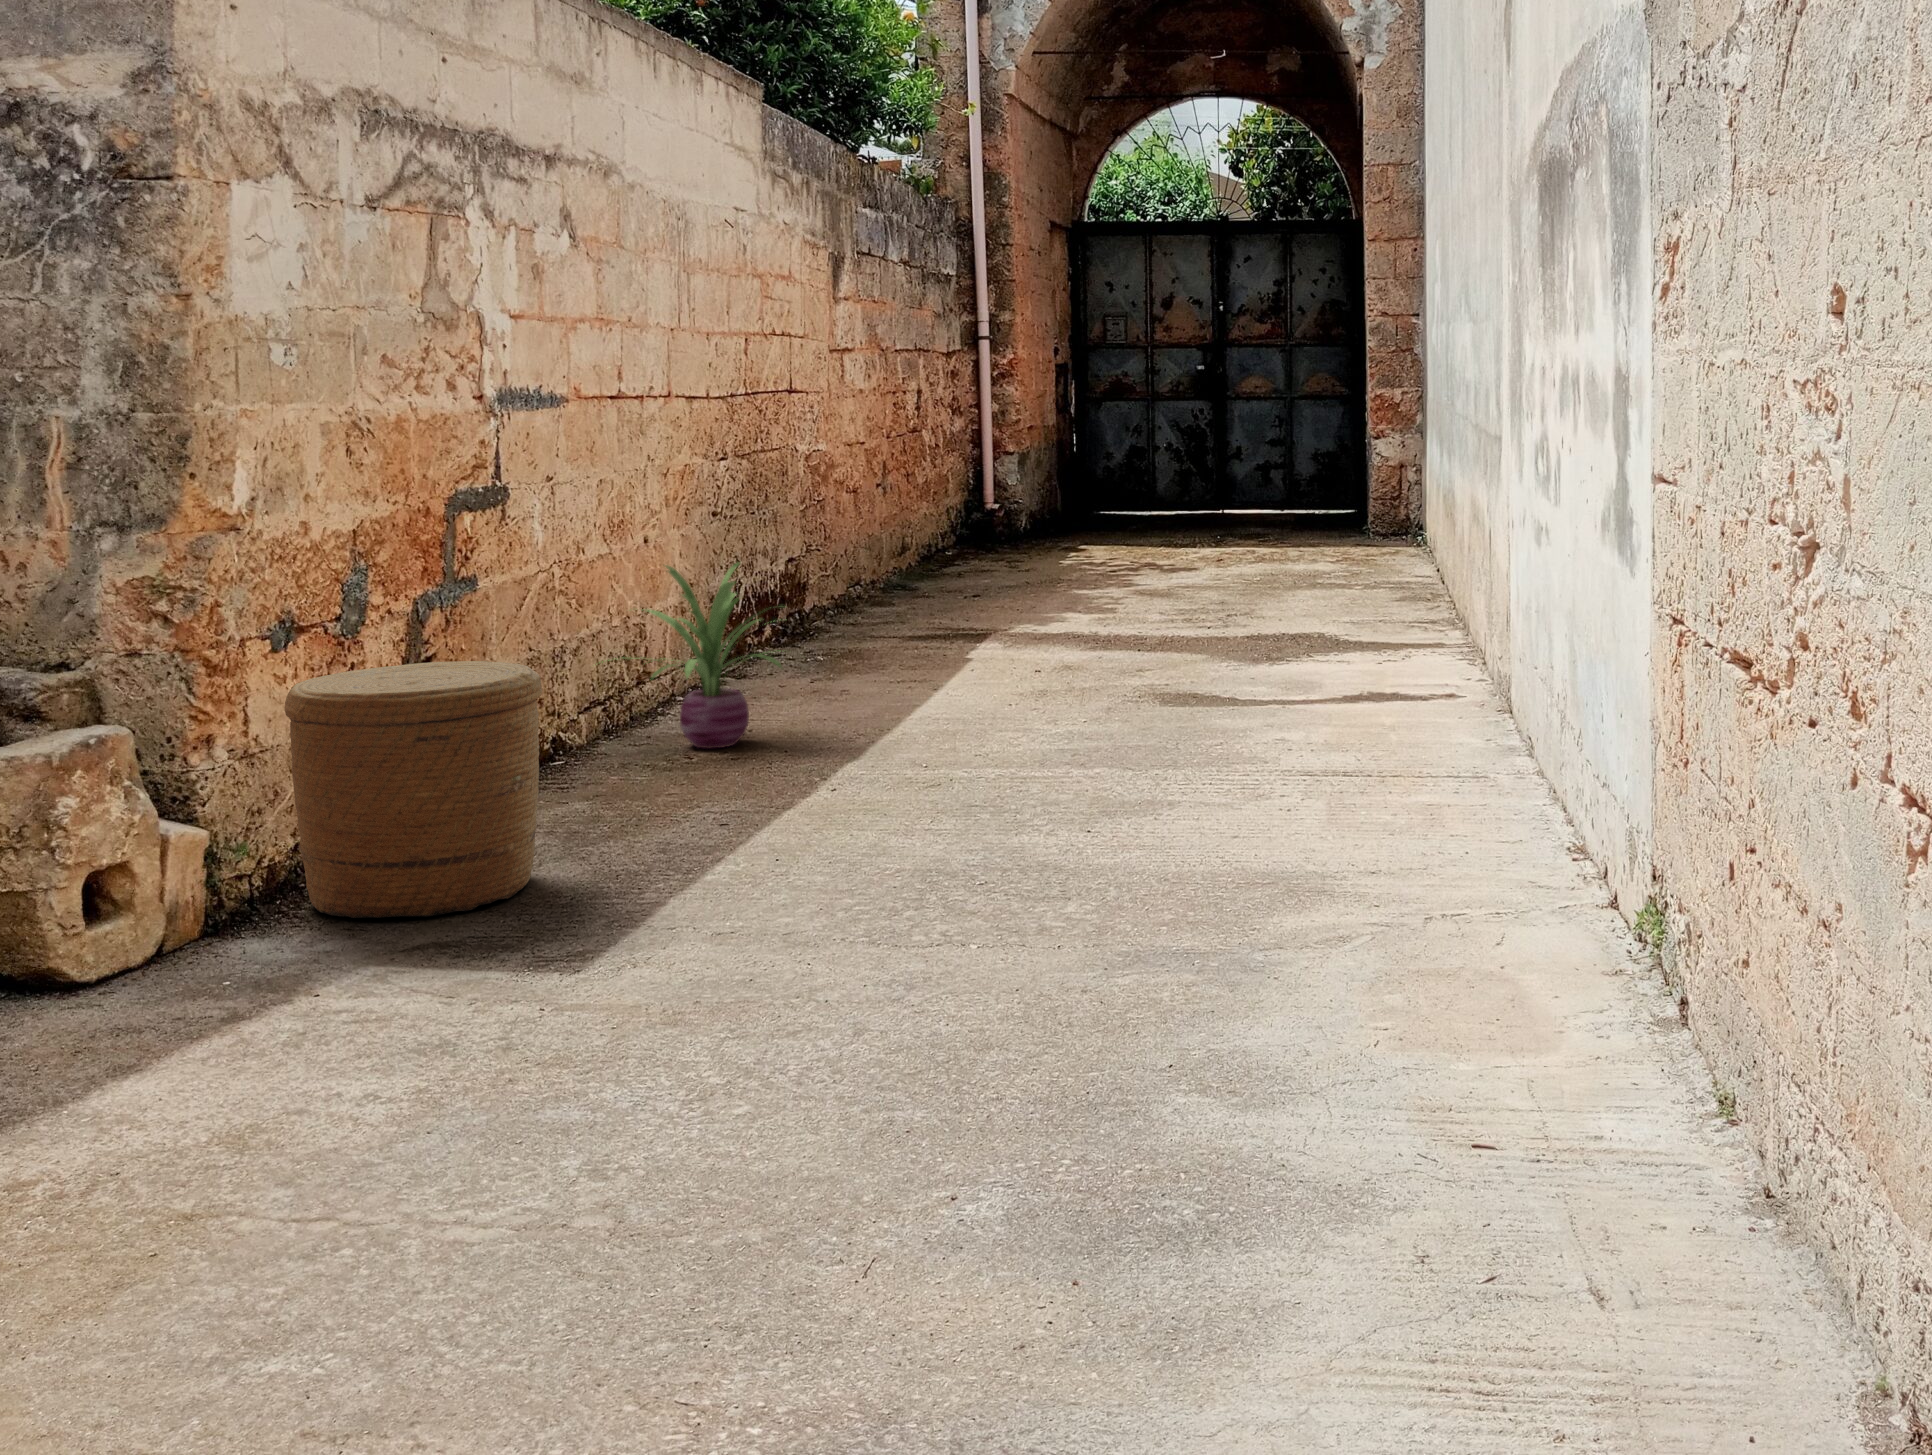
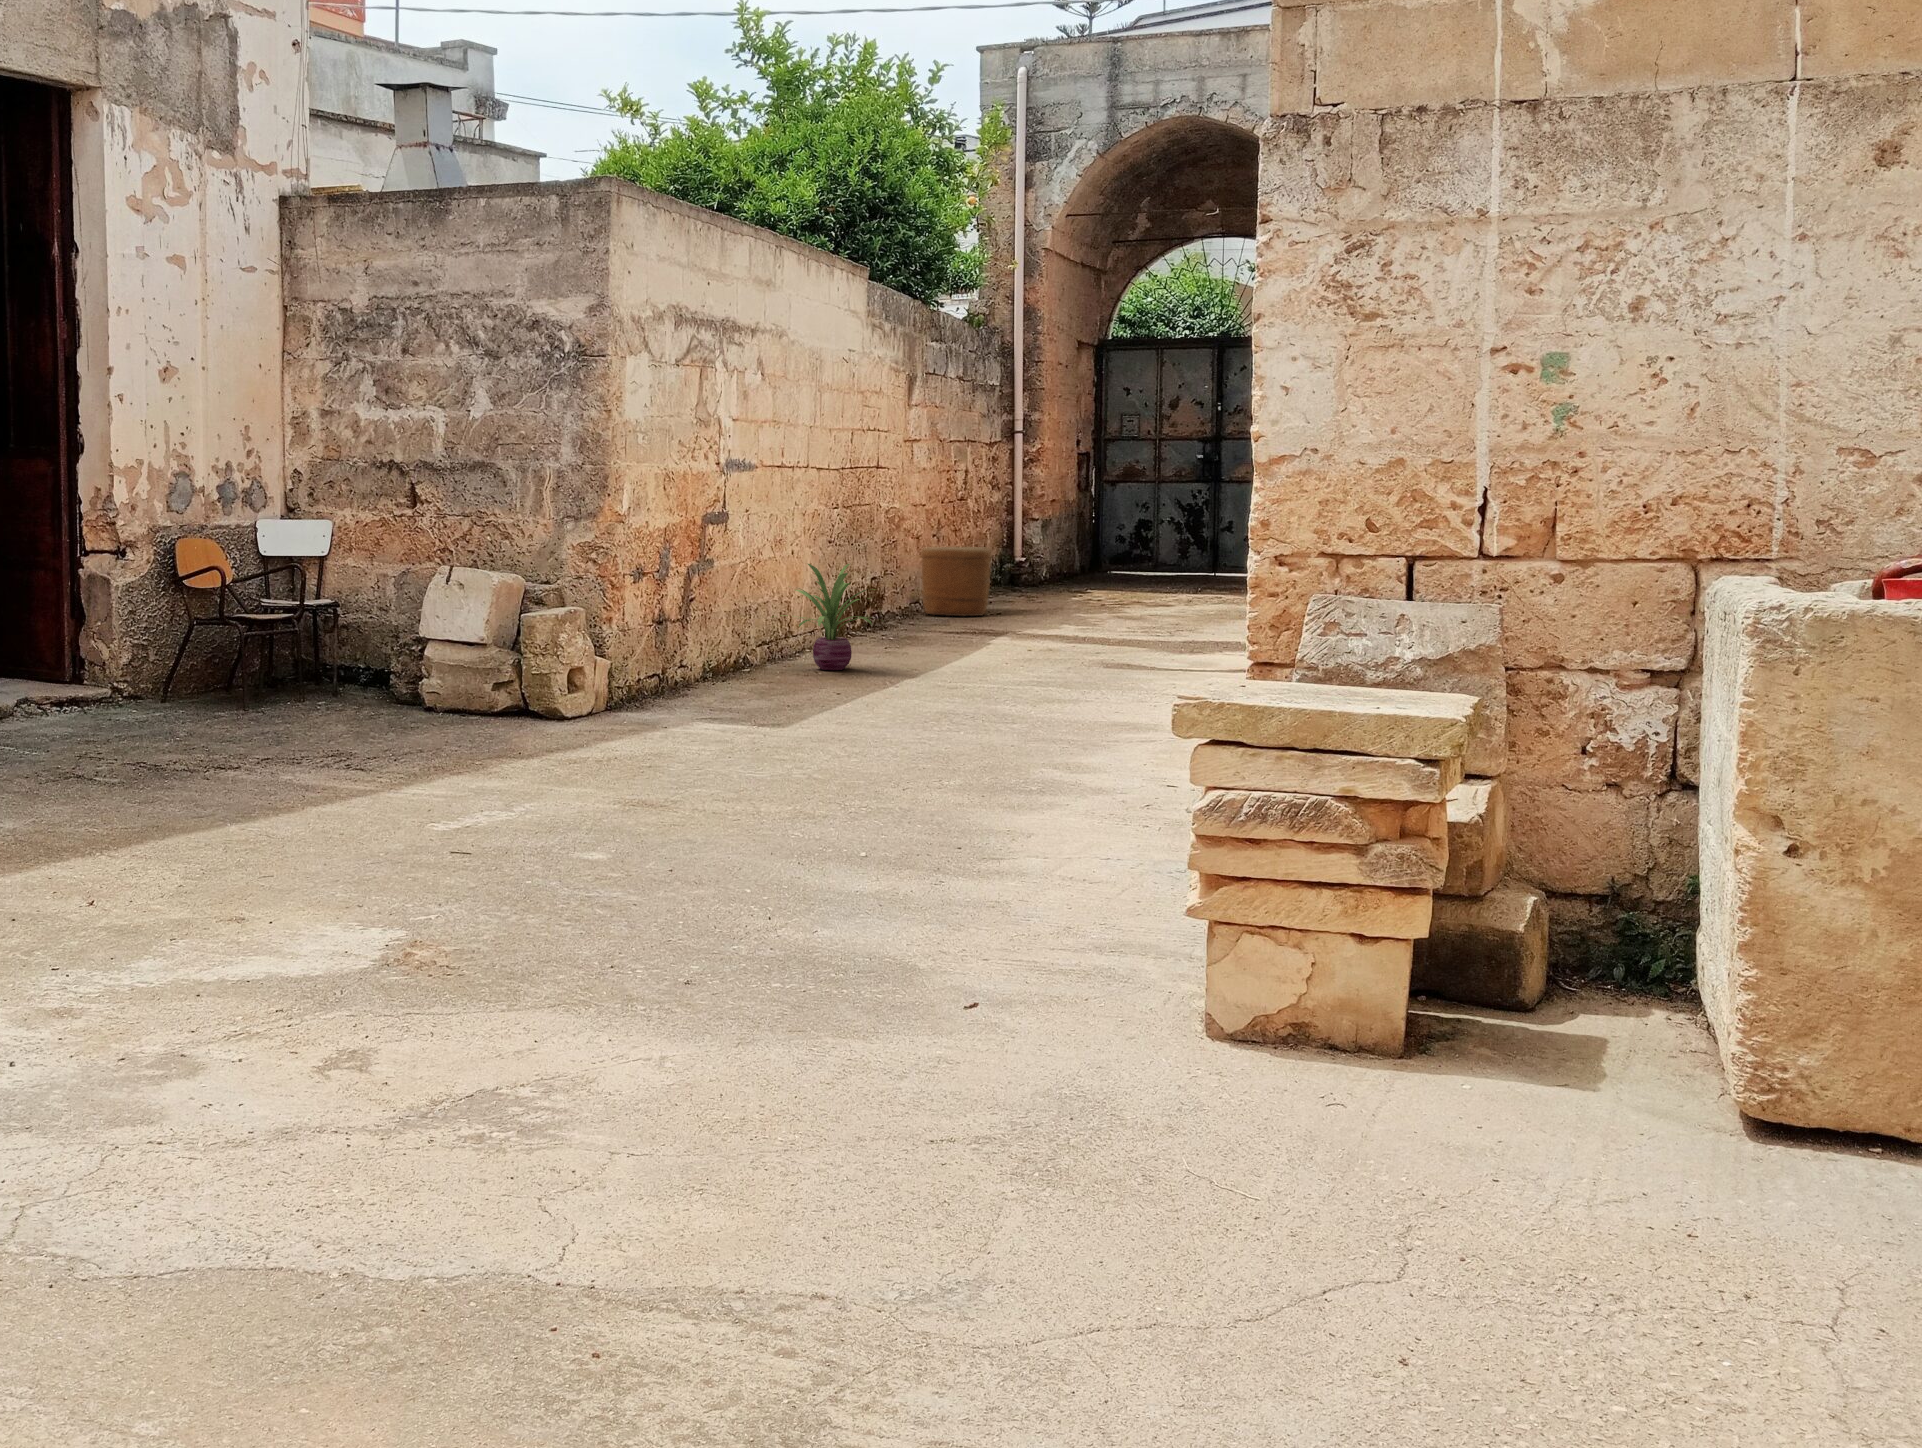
woven basket: present [284,661,542,918] -> present [921,547,992,616]

